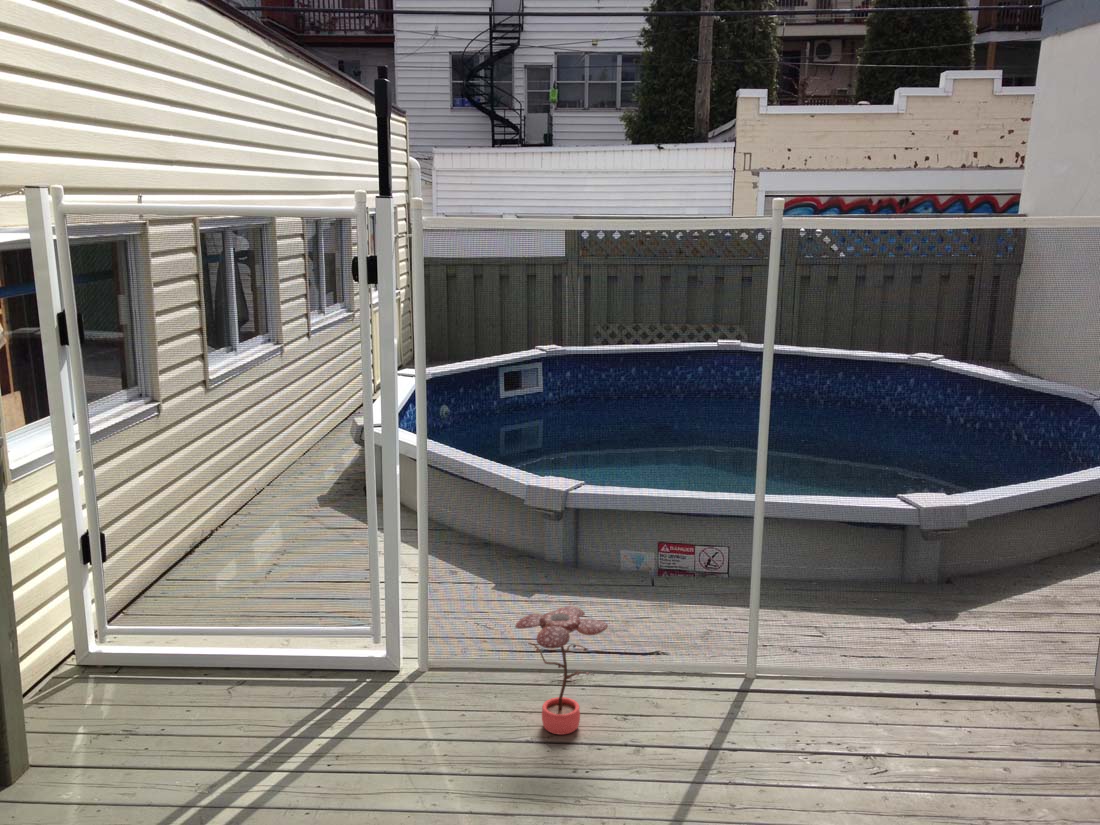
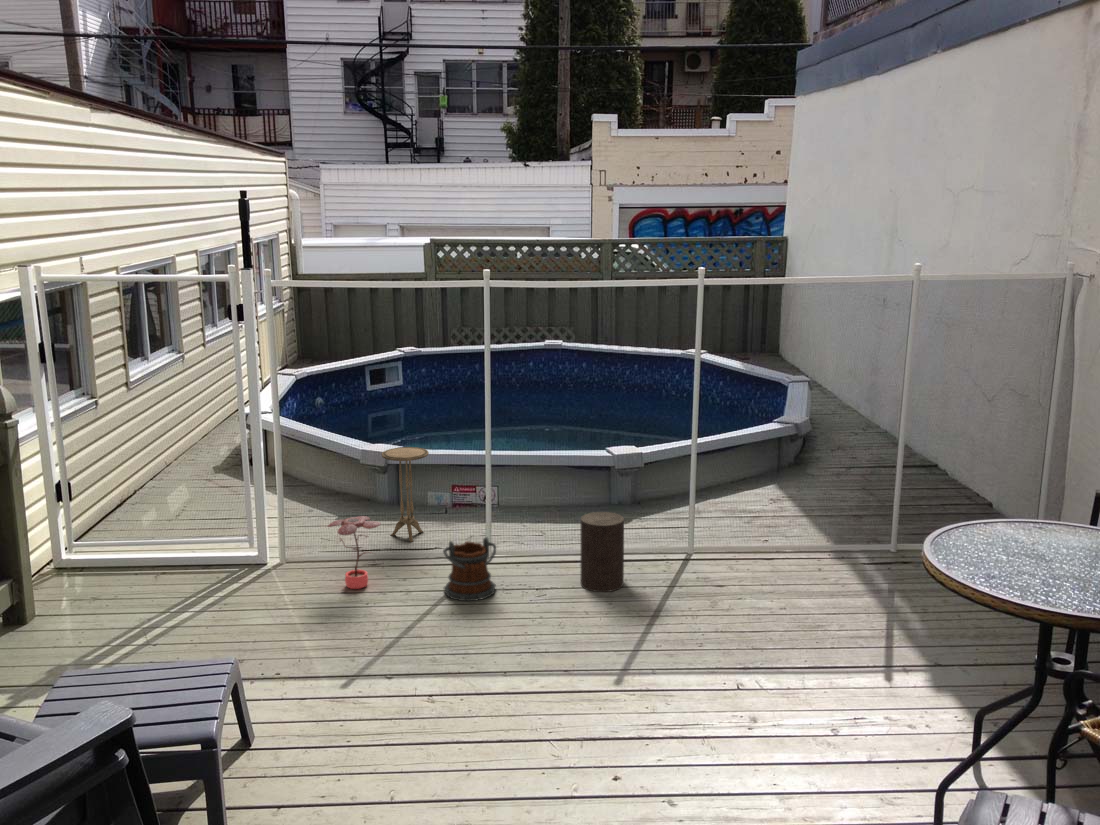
side table: none [578,484,650,633] -> present [382,447,429,542]
stool: none [945,612,1040,760] -> present [580,512,624,592]
bucket: none [714,655,813,773] -> present [443,537,496,601]

